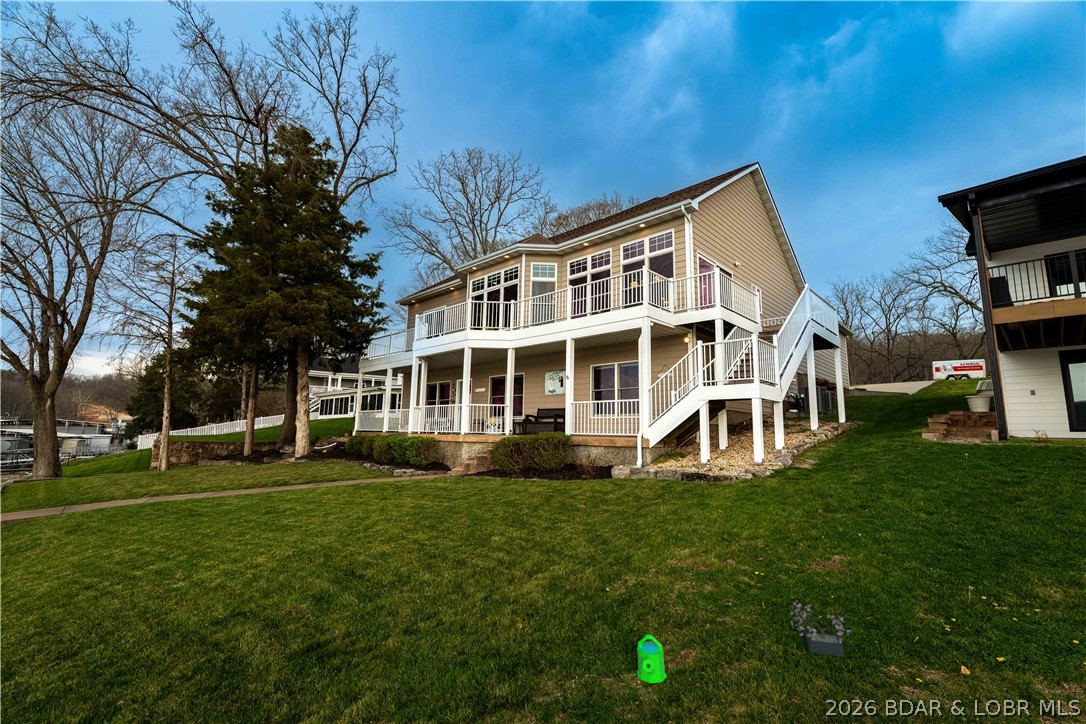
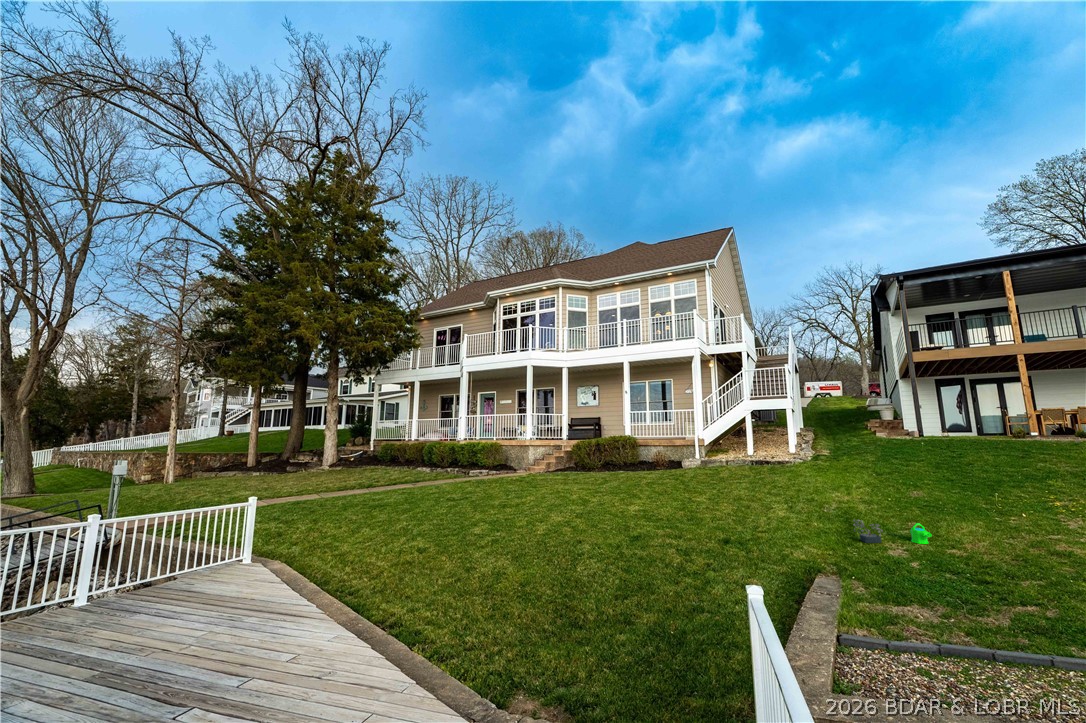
decorative plant: present [791,602,850,657] -> present [854,520,882,543]

